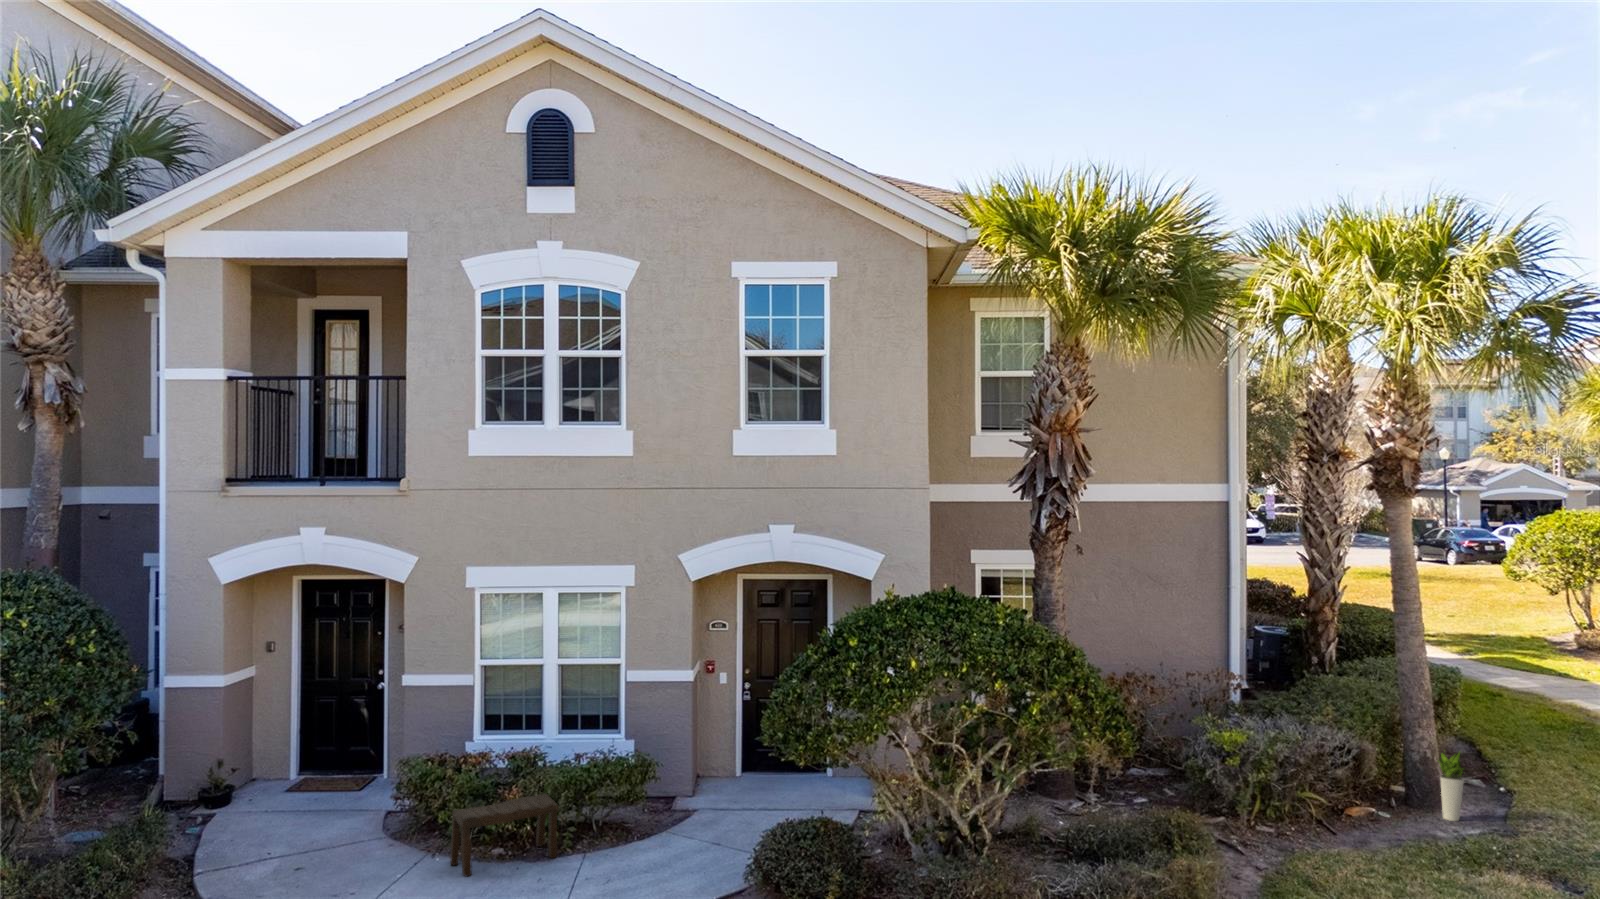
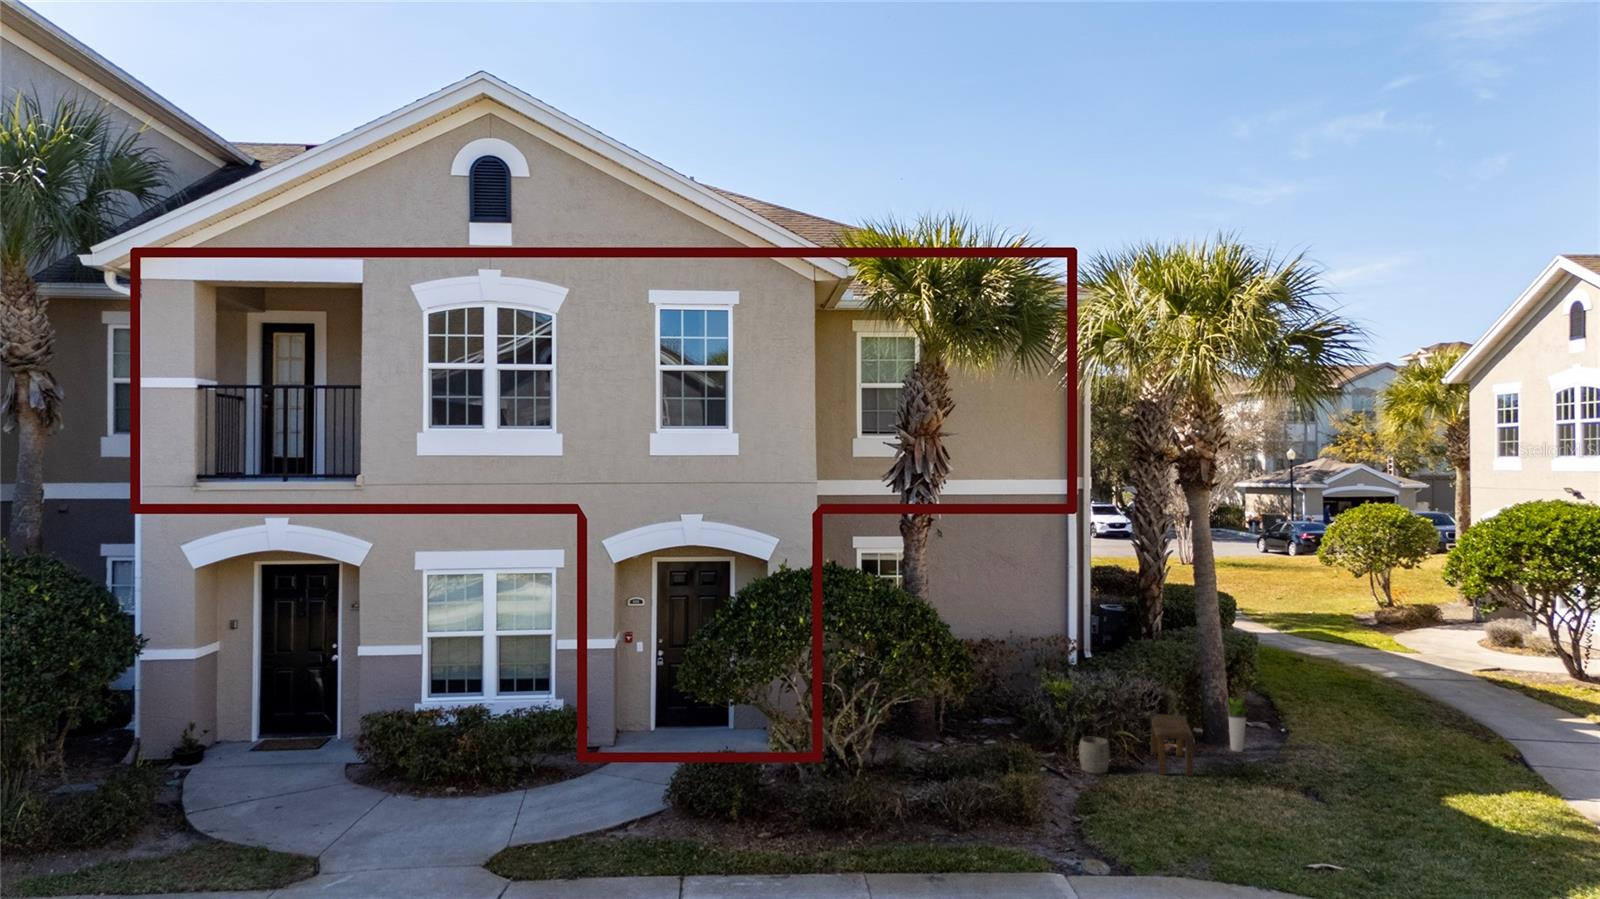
bench: present [451,794,559,877] -> present [1151,714,1194,776]
woven basket: none [1256,800,1295,847] -> present [1079,737,1110,773]

